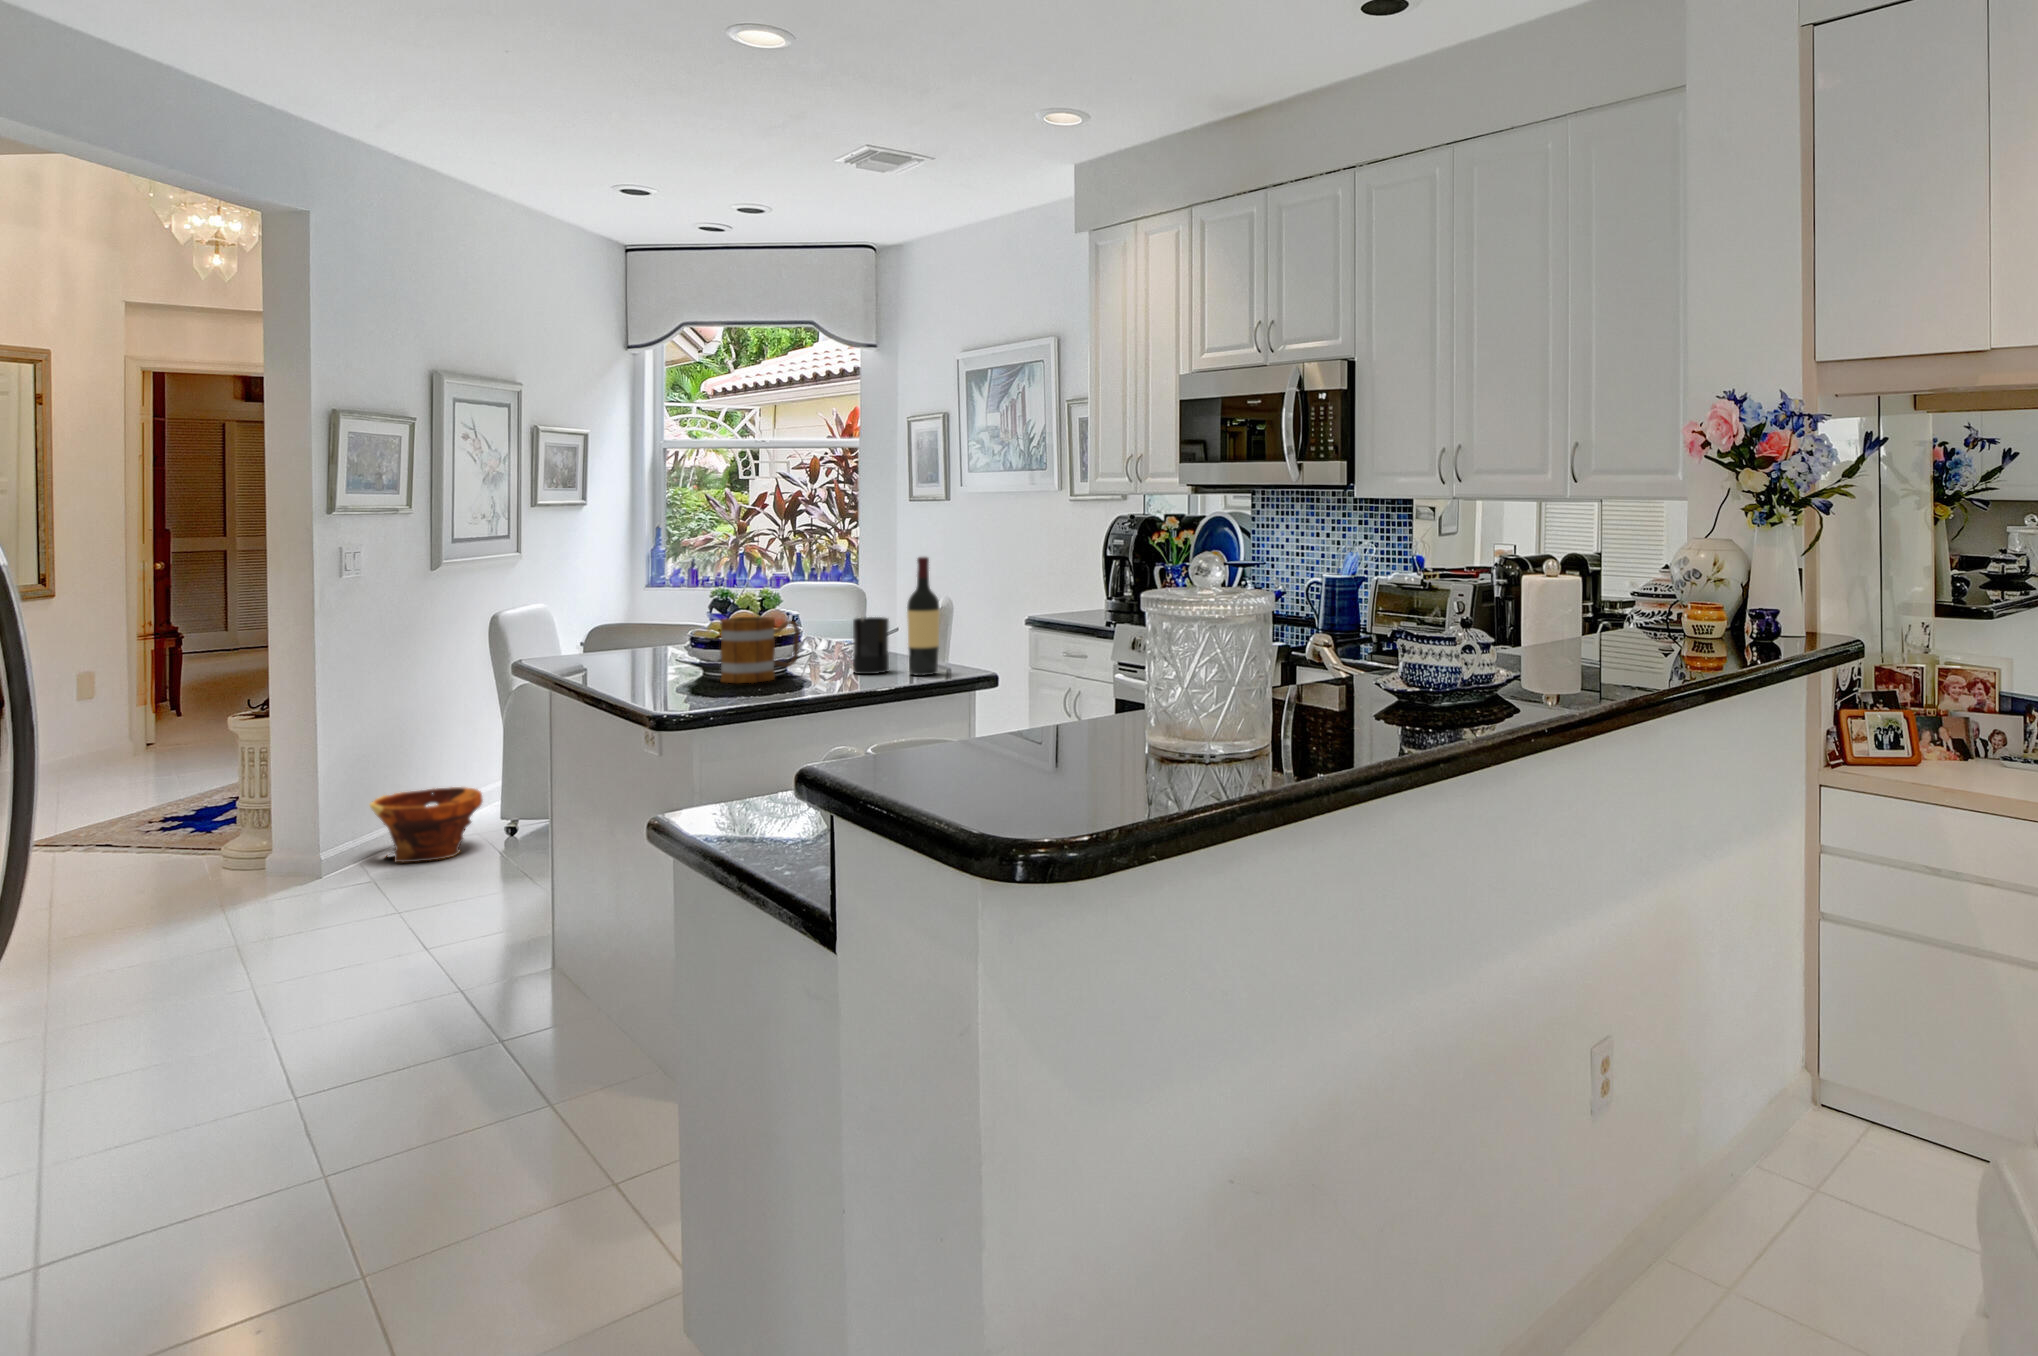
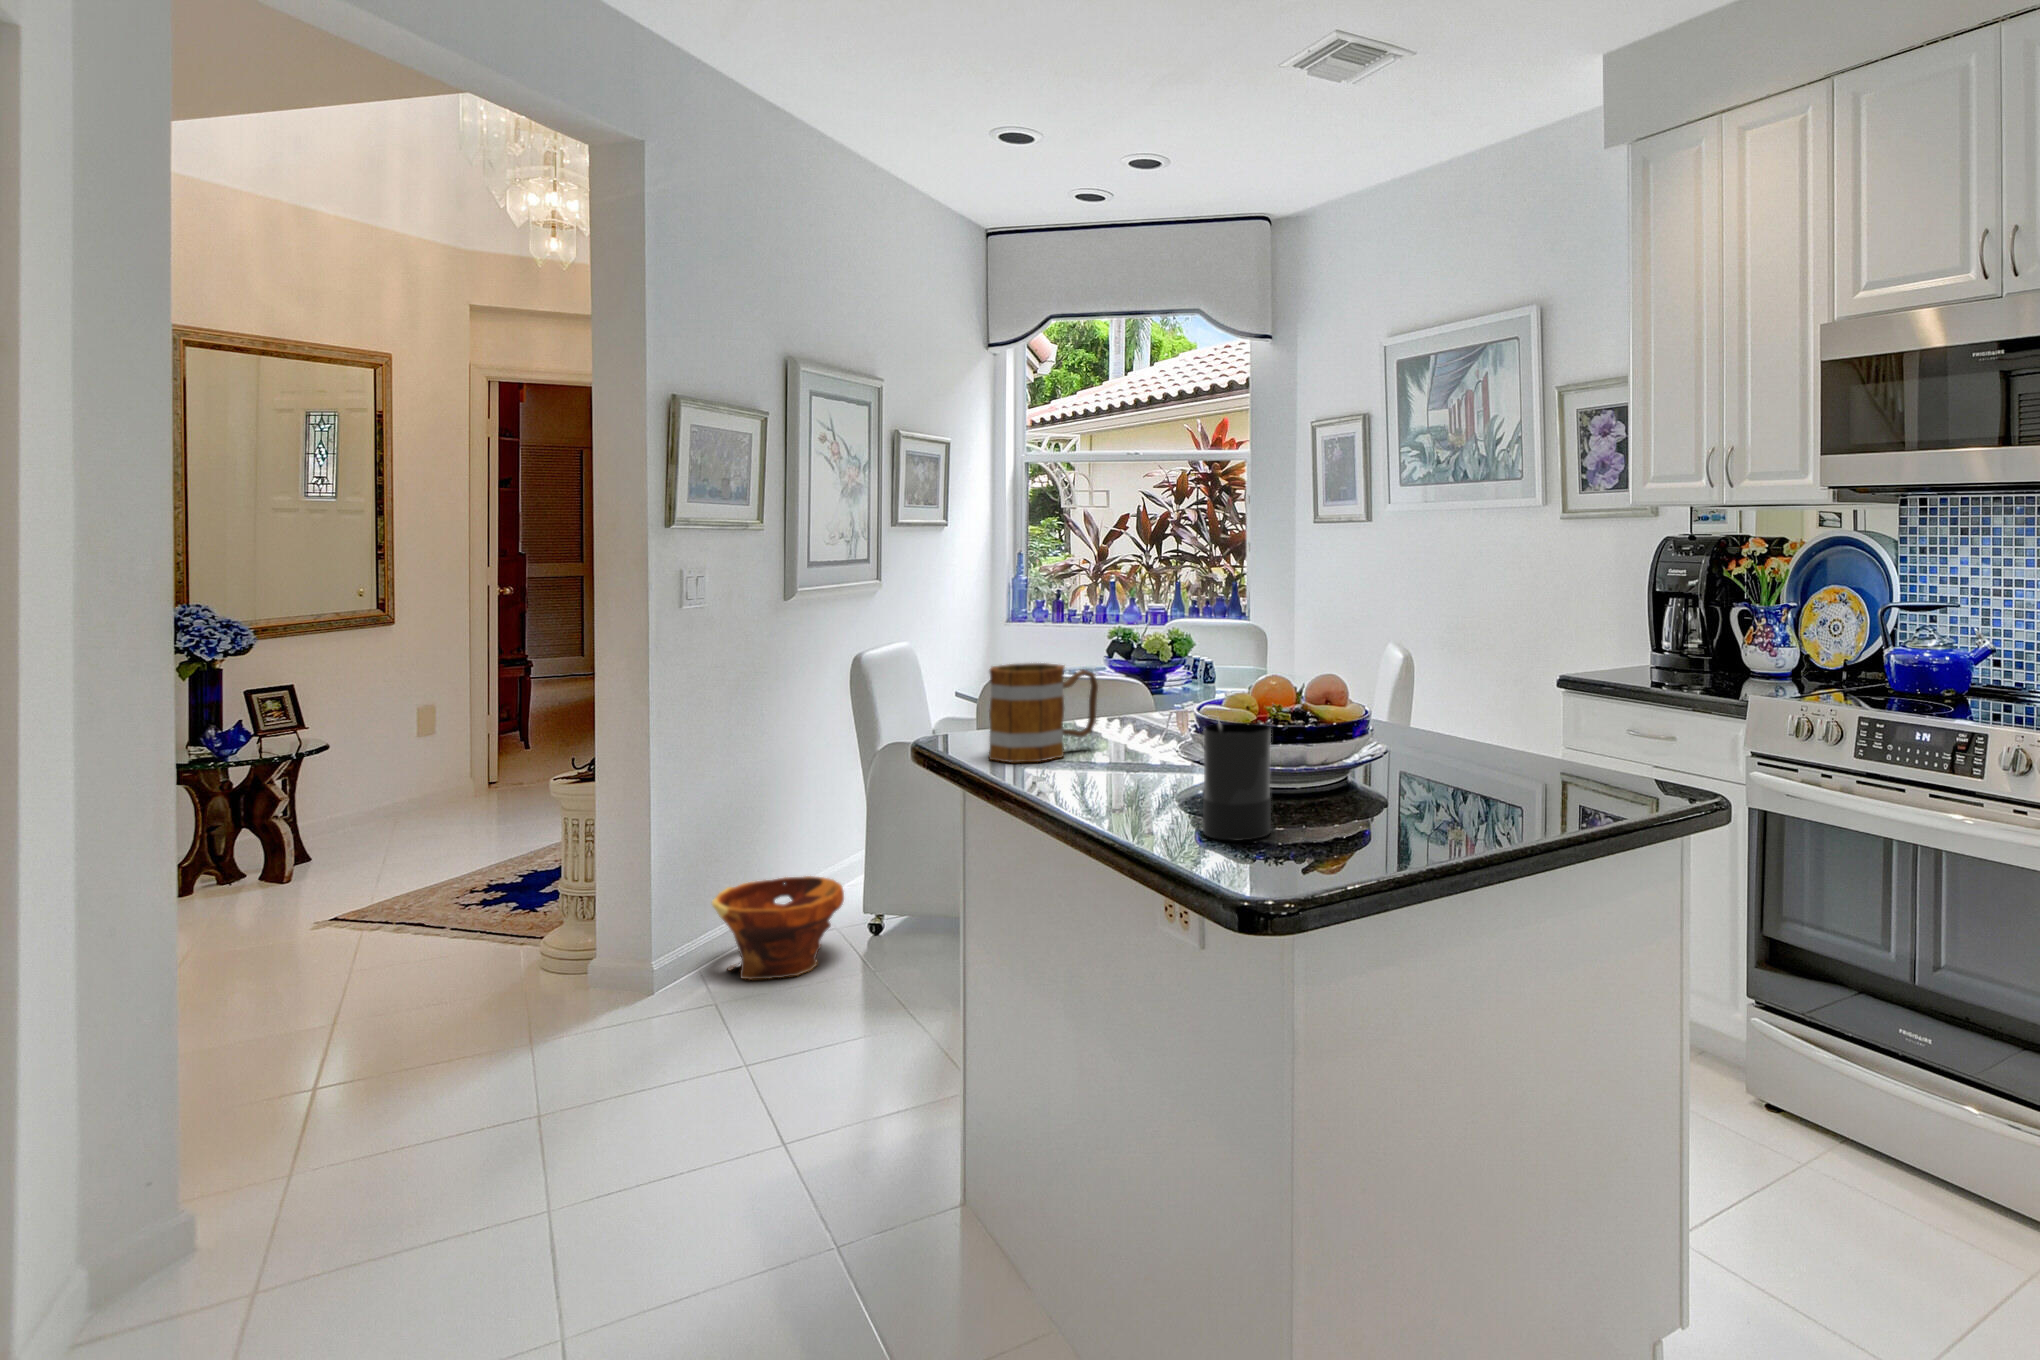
wine bottle: present [907,557,940,676] -> none [1598,595,1654,808]
mug: present [720,617,800,683] -> present [989,663,1098,762]
candle: present [853,617,889,674] -> present [1203,716,1271,841]

